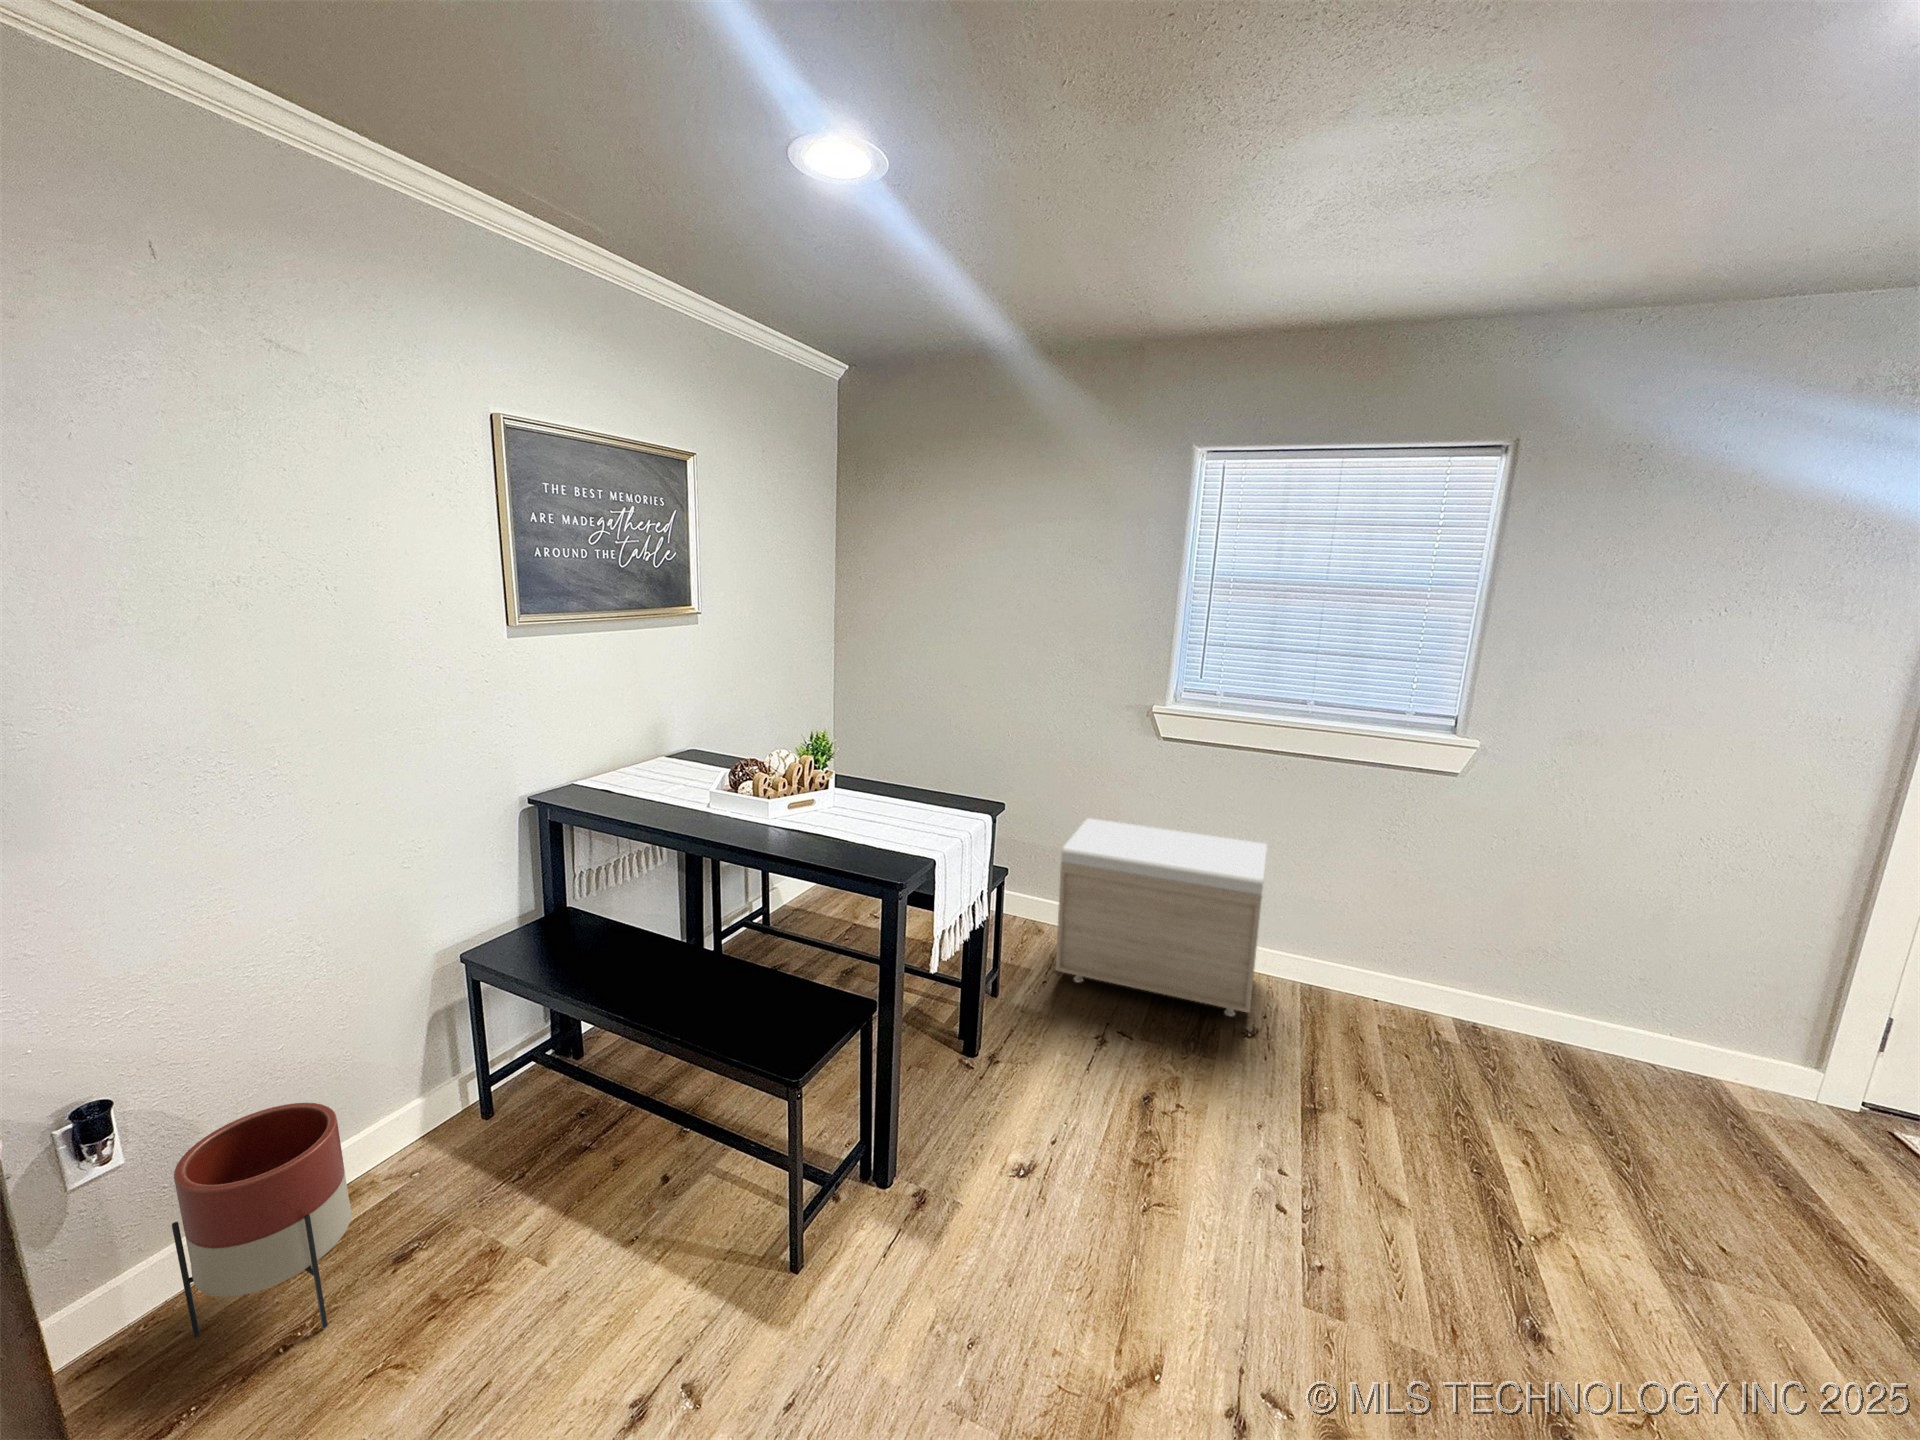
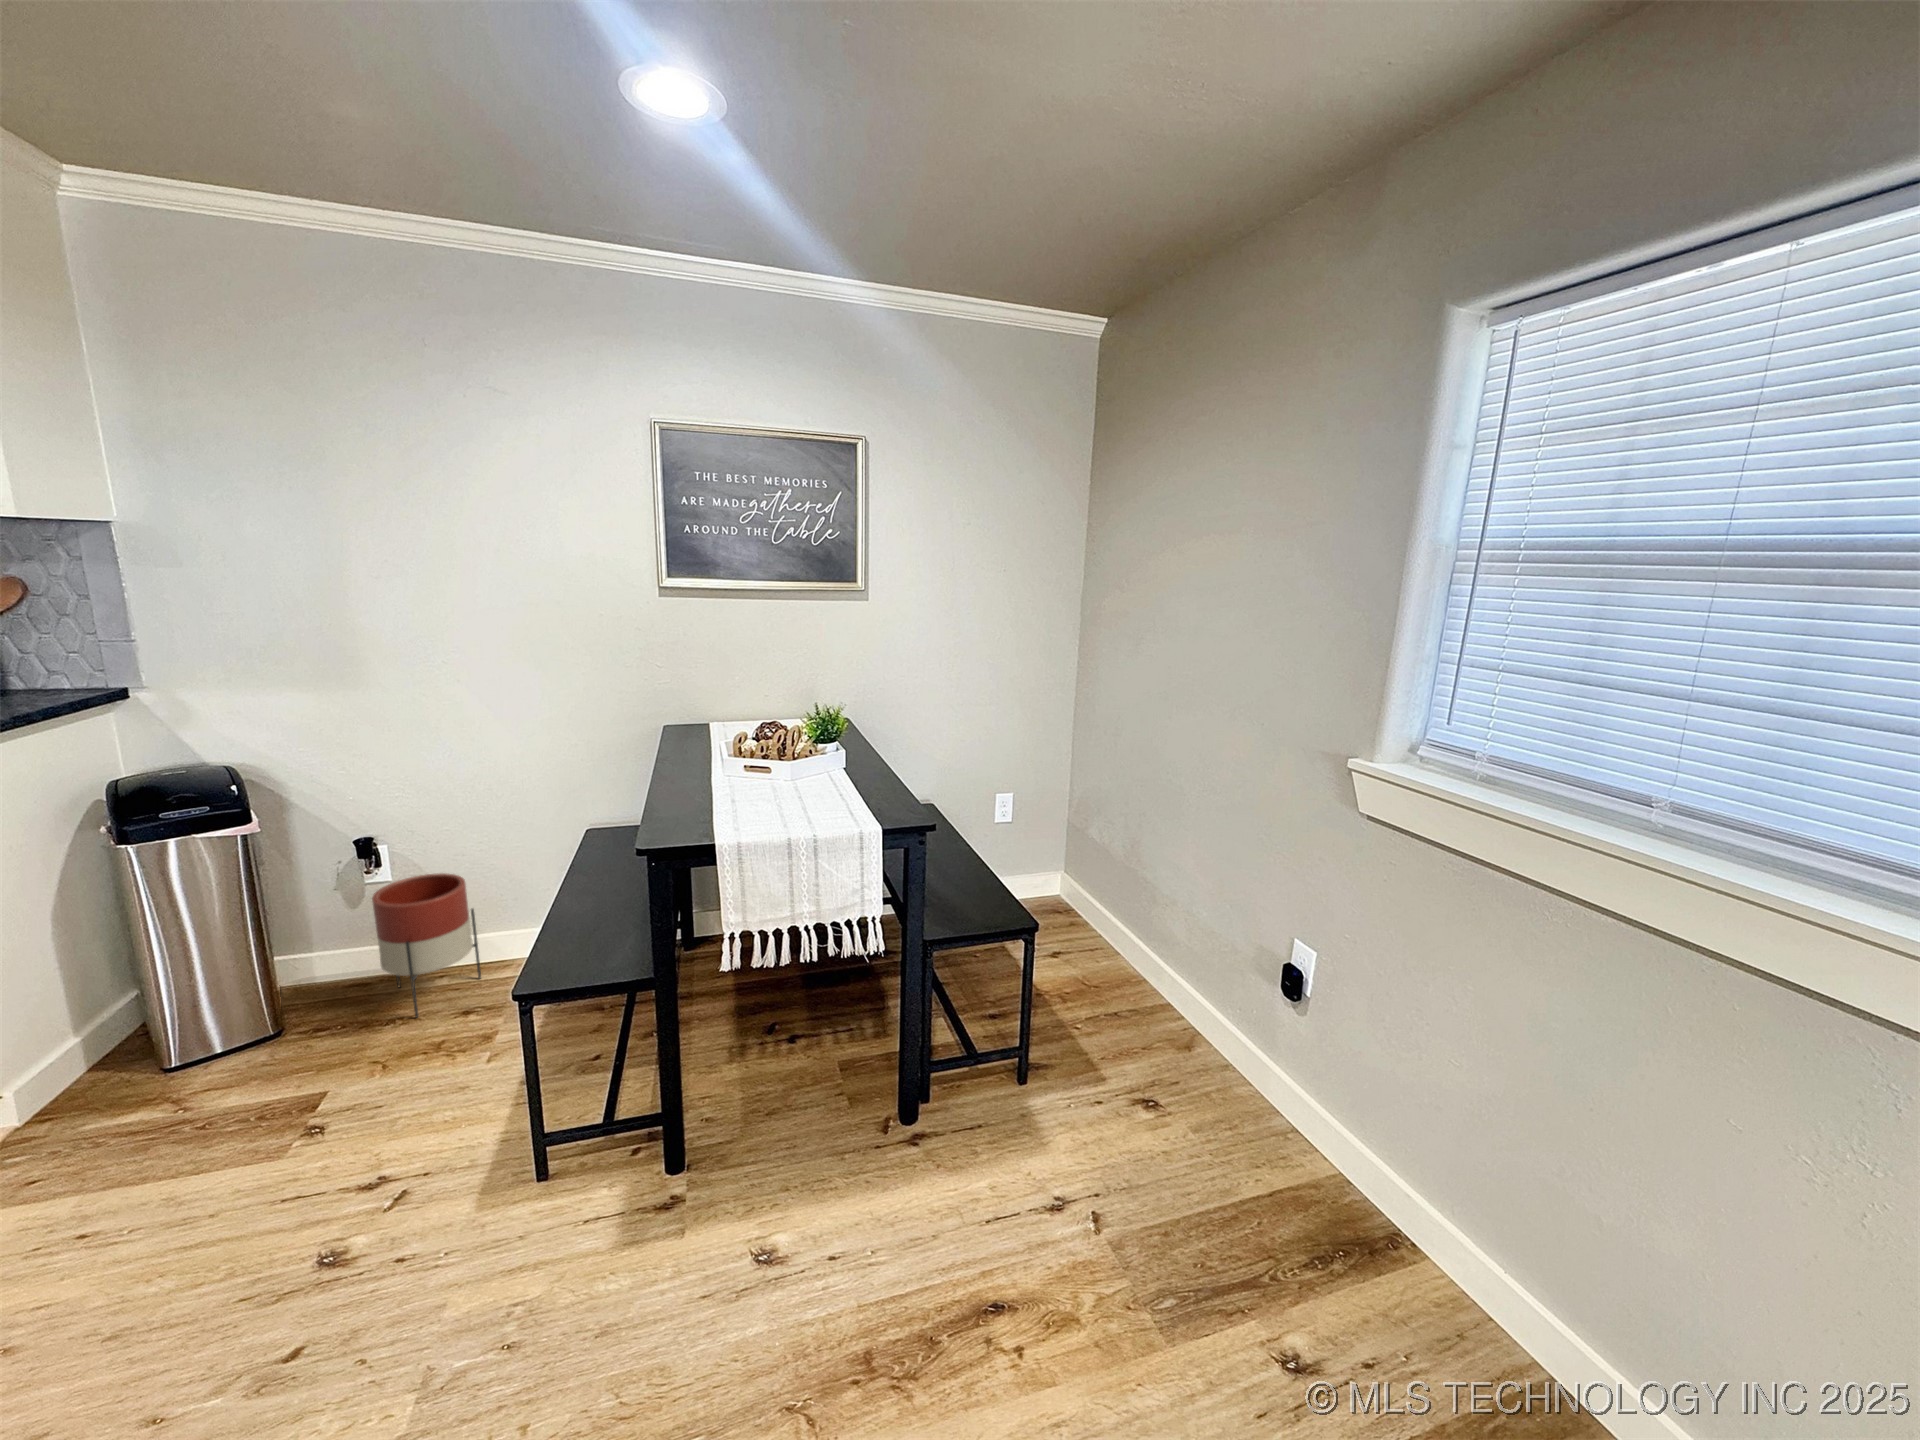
storage bench: present [1056,819,1267,1016] -> none [1111,916,1490,1331]

